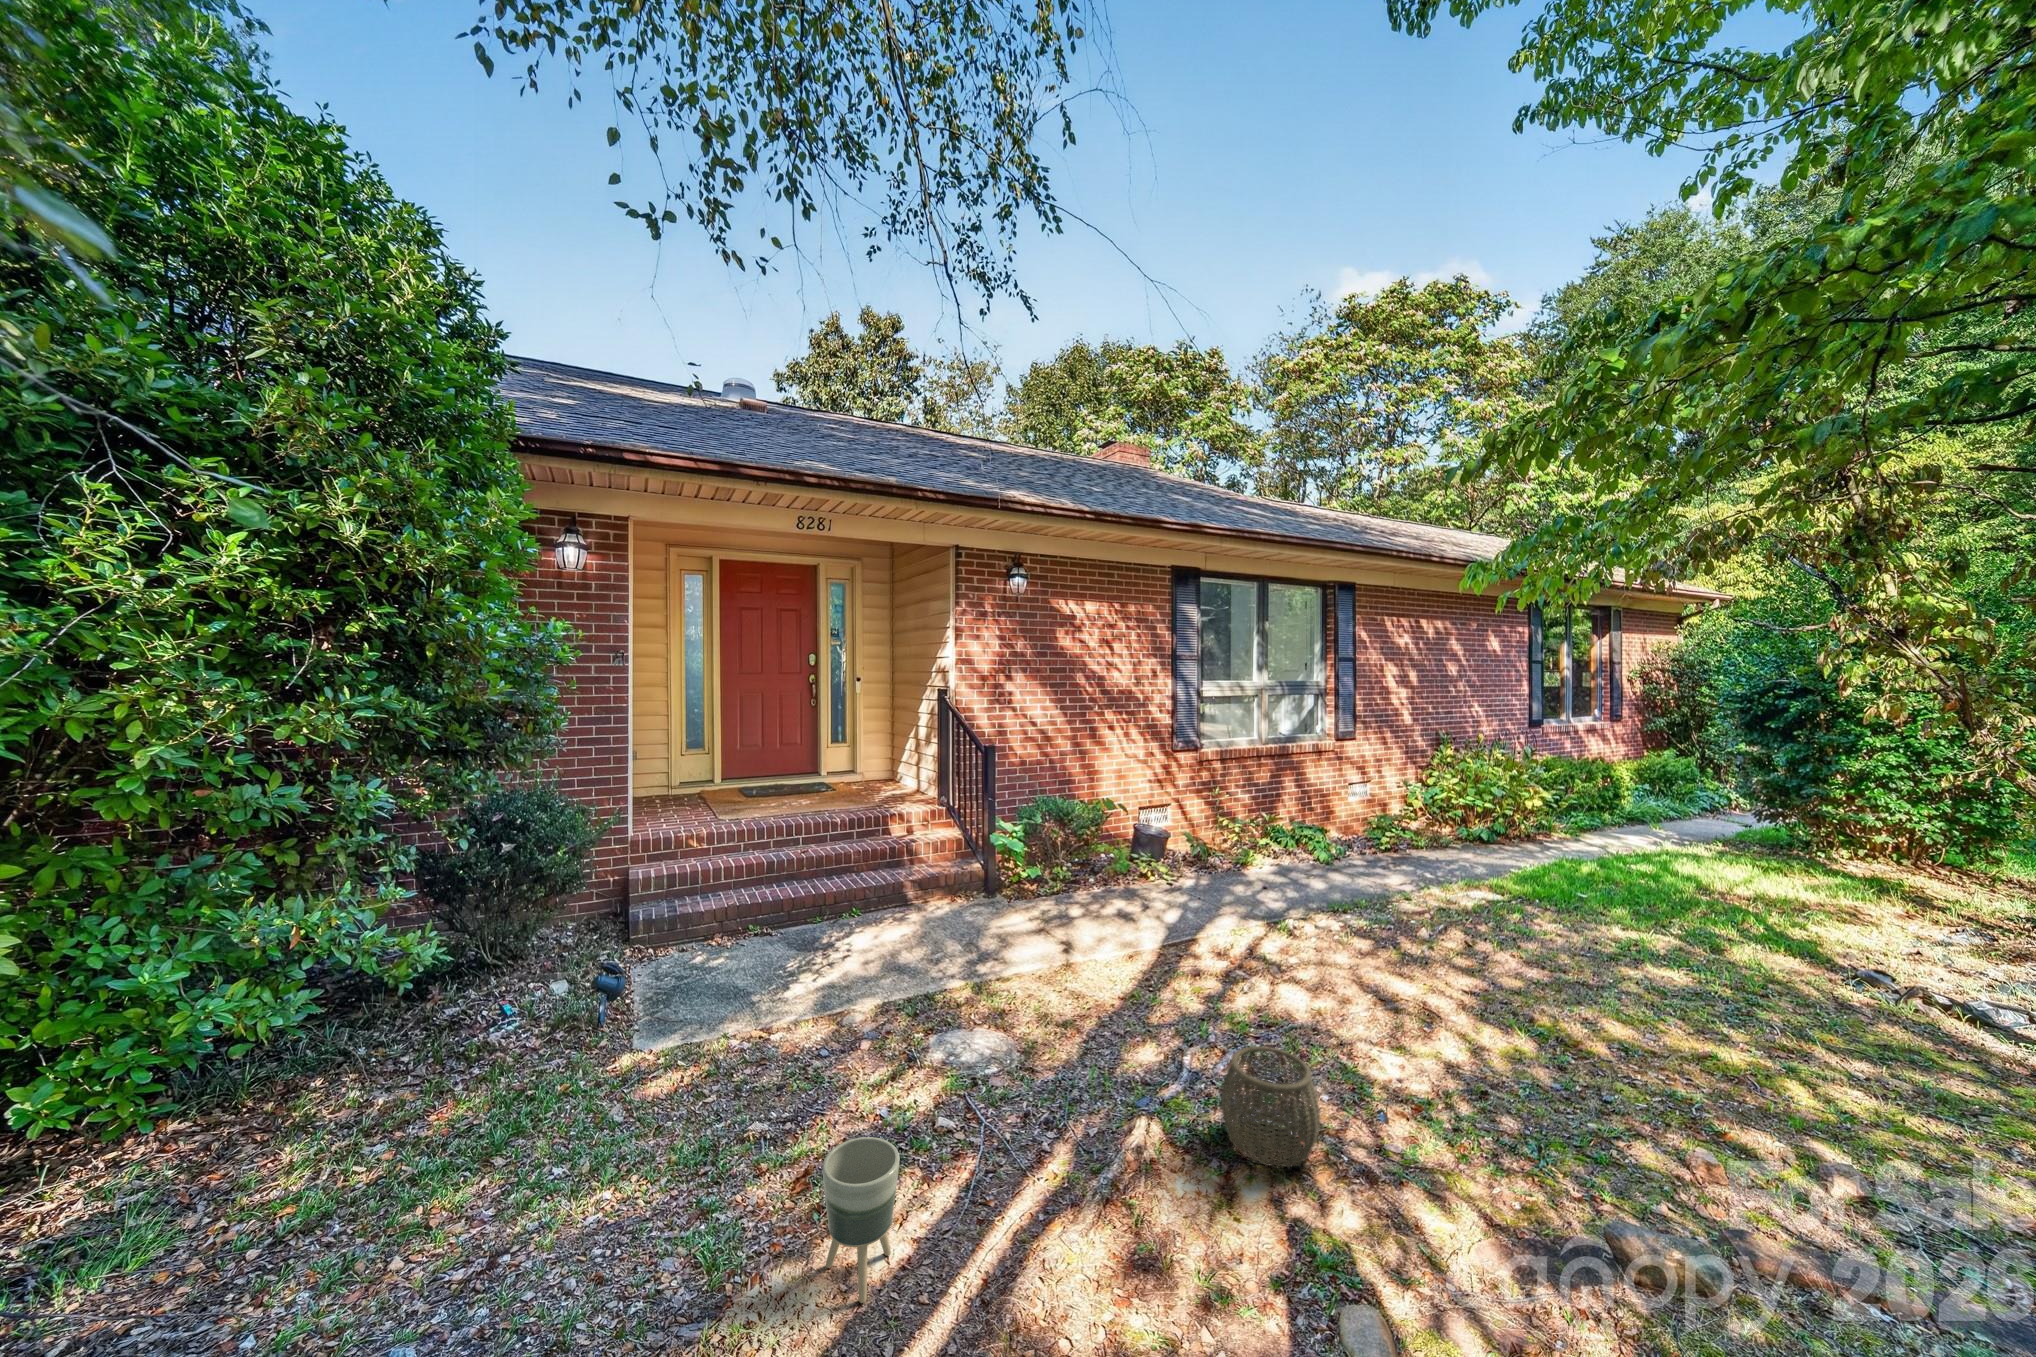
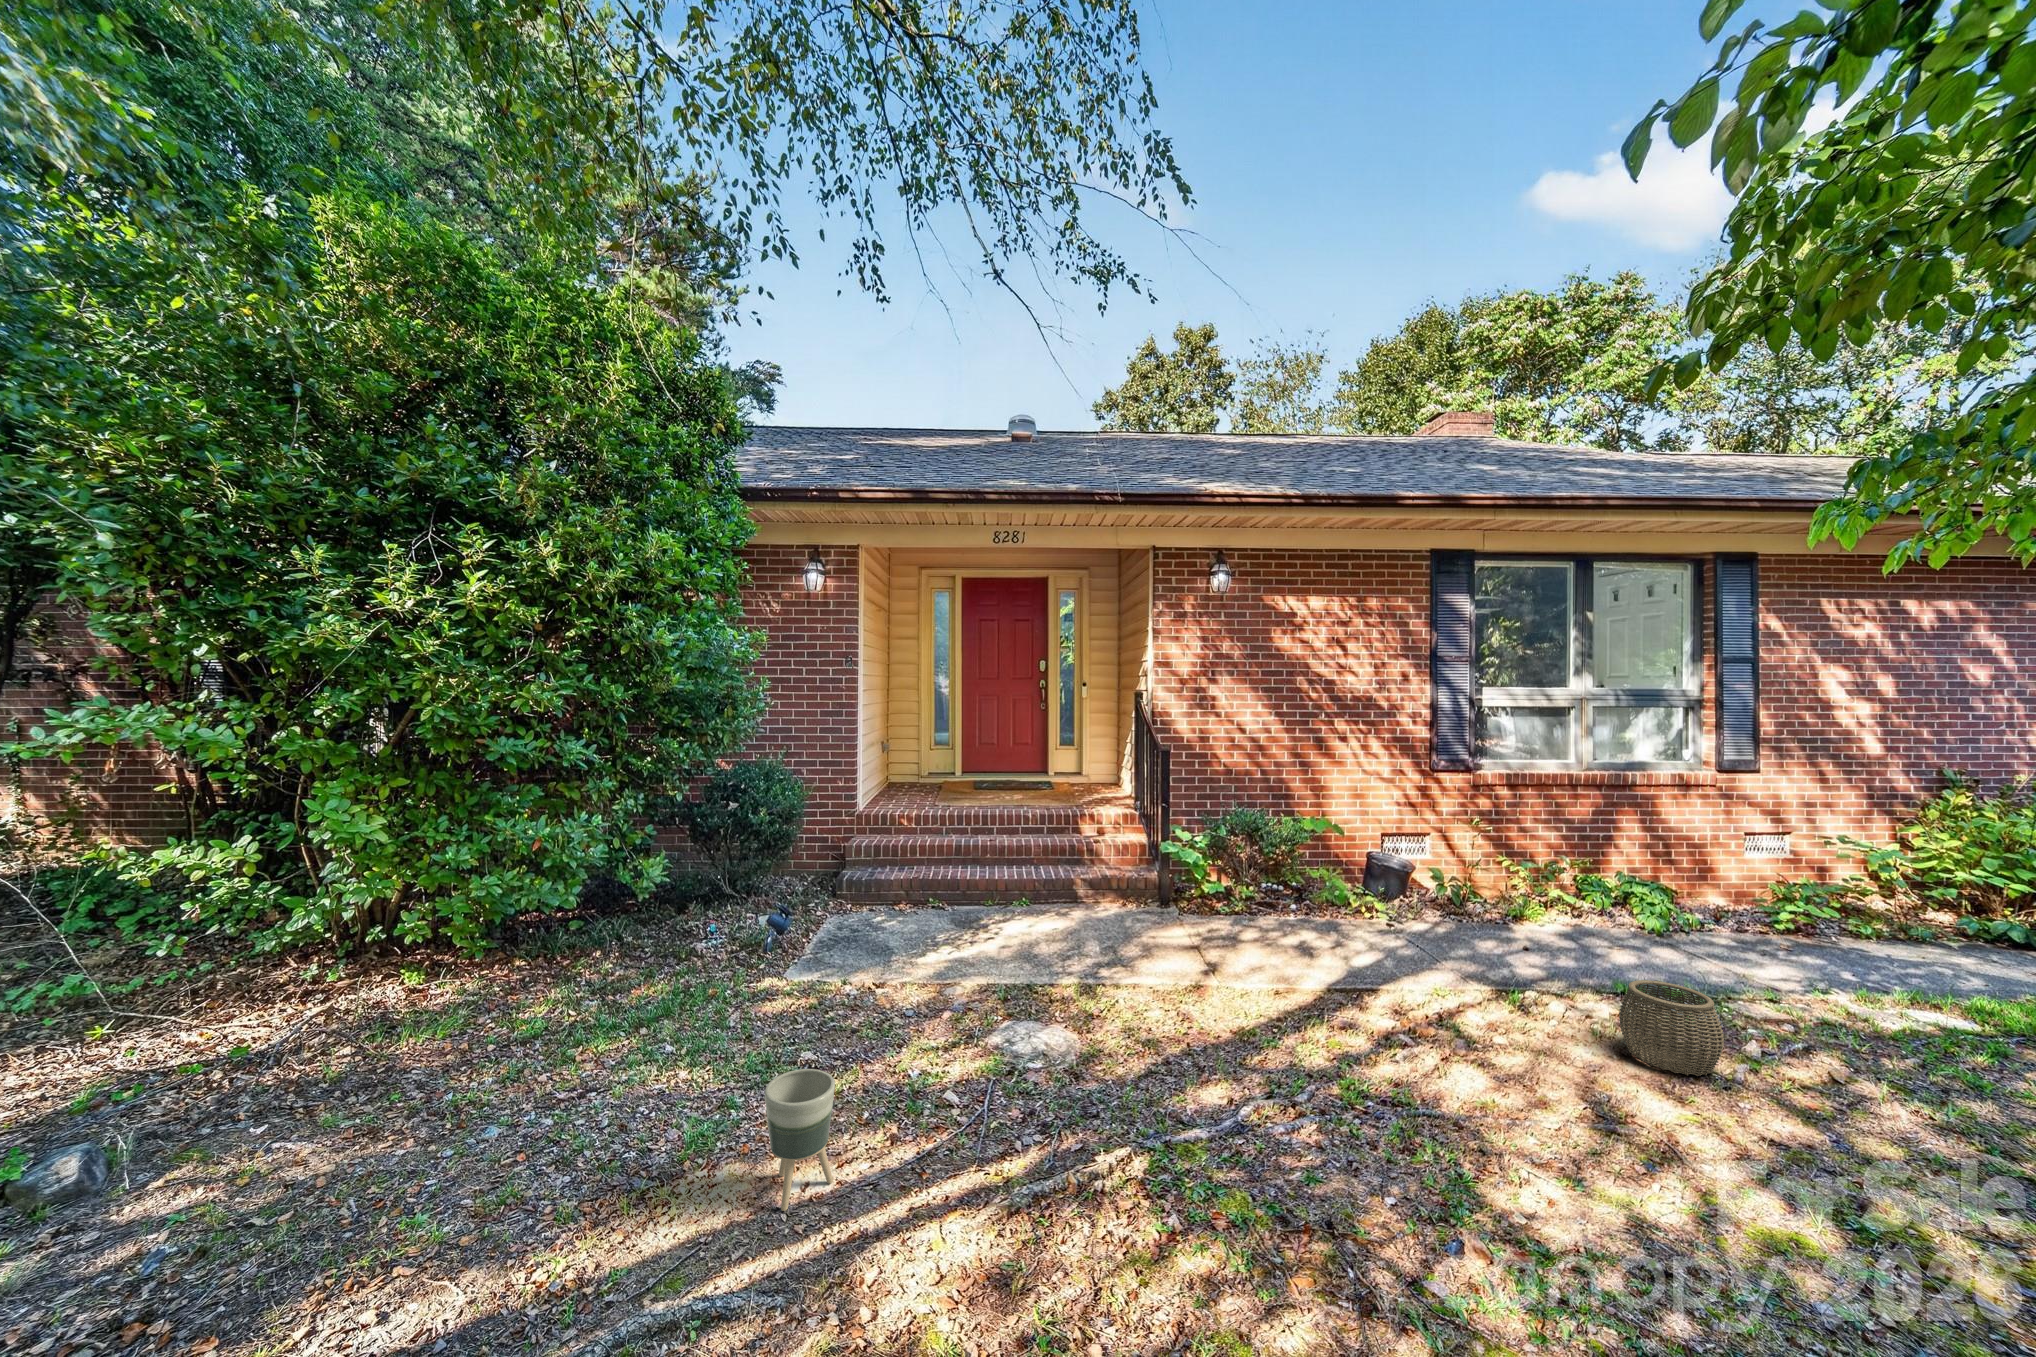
woven basket: present [1221,1046,1320,1168] -> present [1619,980,1724,1076]

